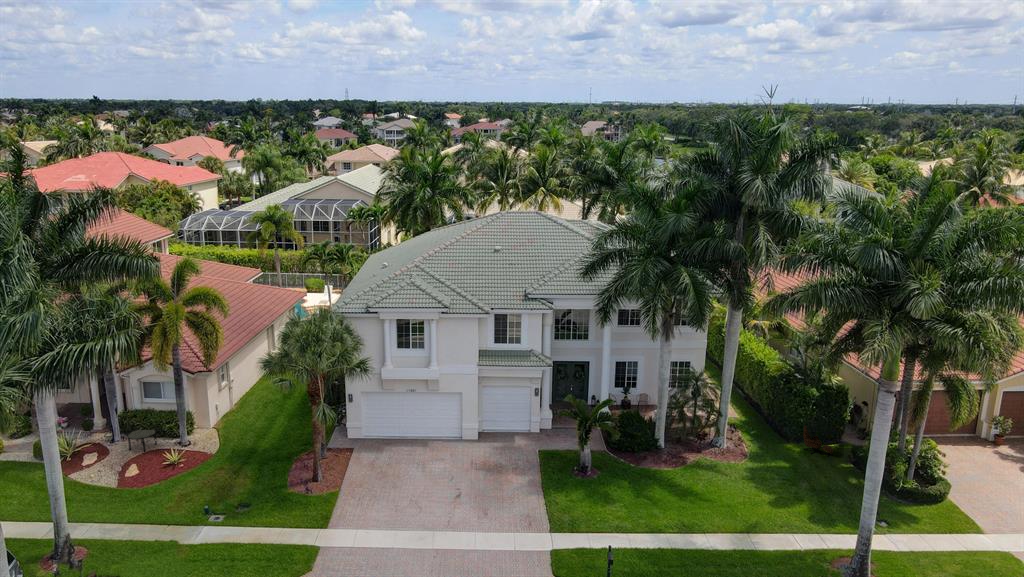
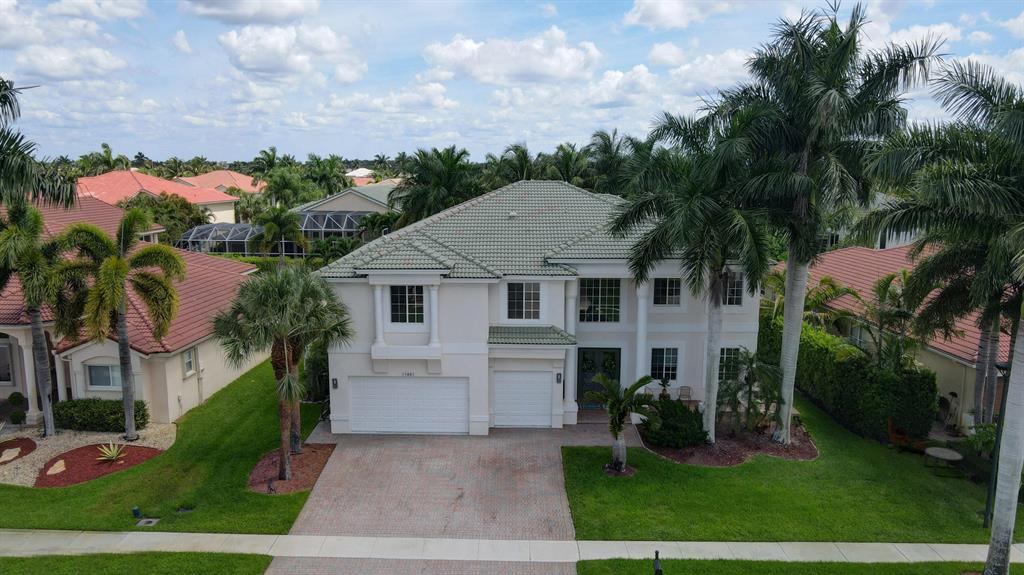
round table: present [126,429,157,452] -> present [923,445,965,477]

